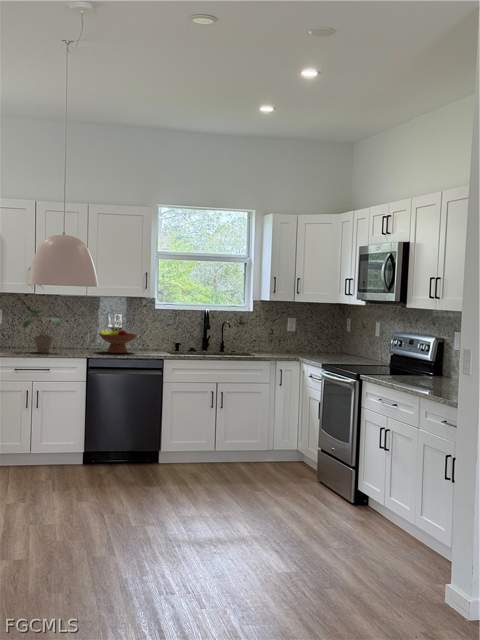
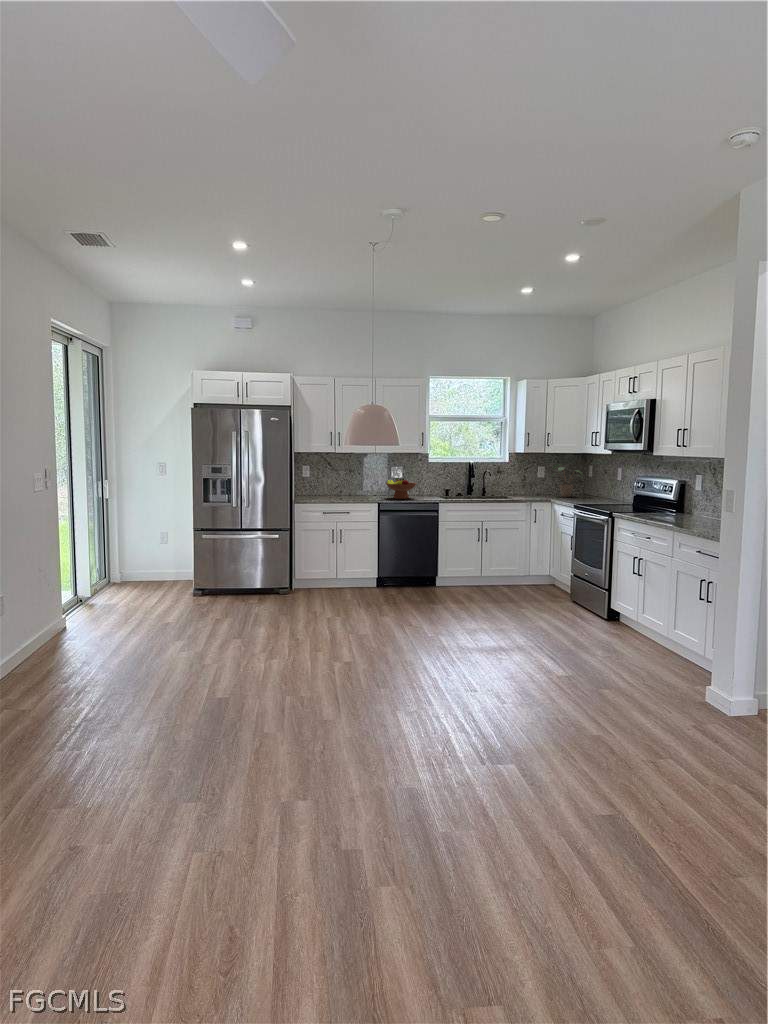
potted plant: present [23,310,61,353] -> present [551,464,583,497]

